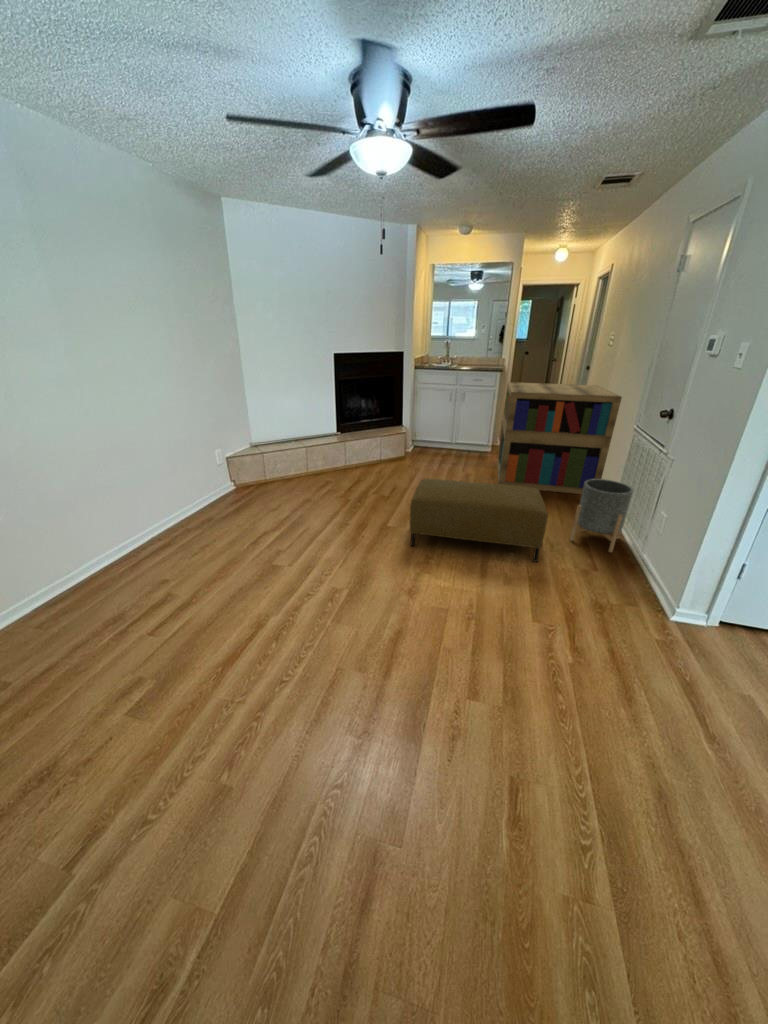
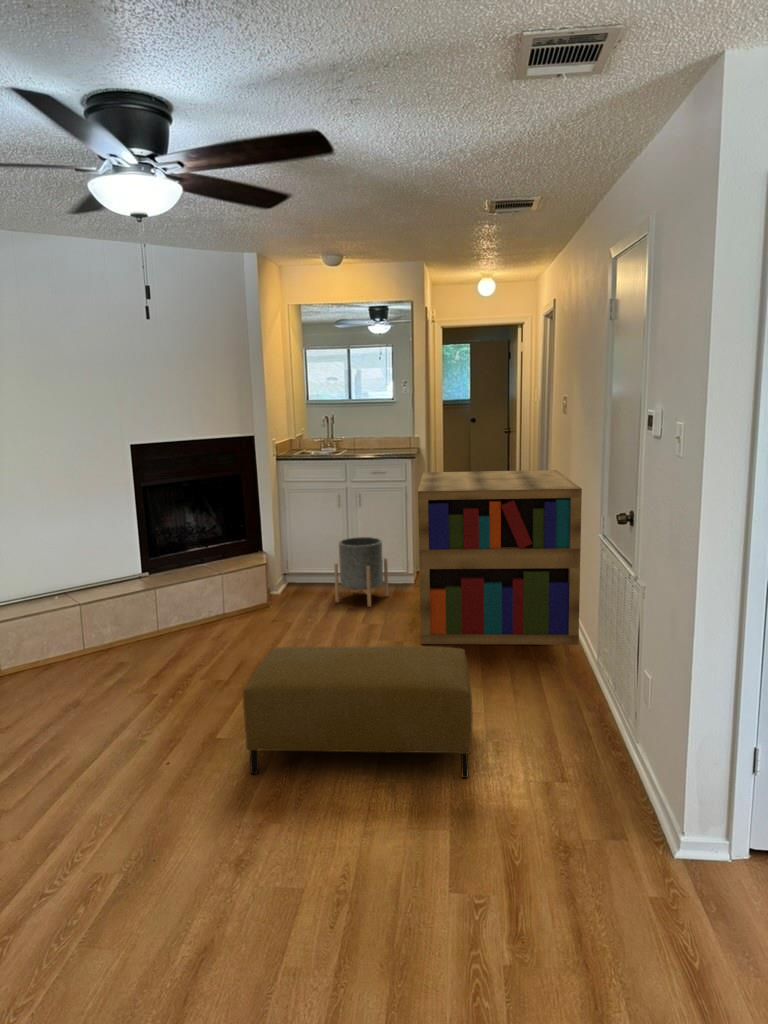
planter: present [570,479,633,552] -> present [334,537,388,607]

